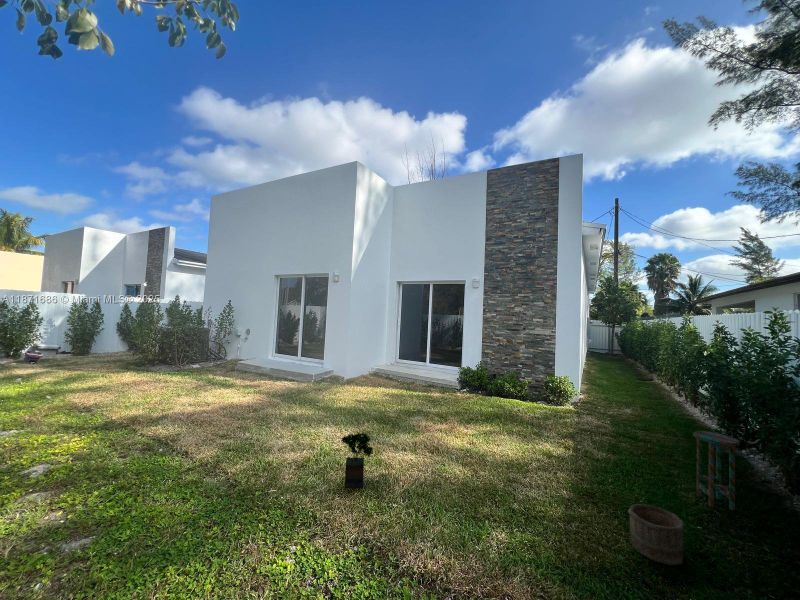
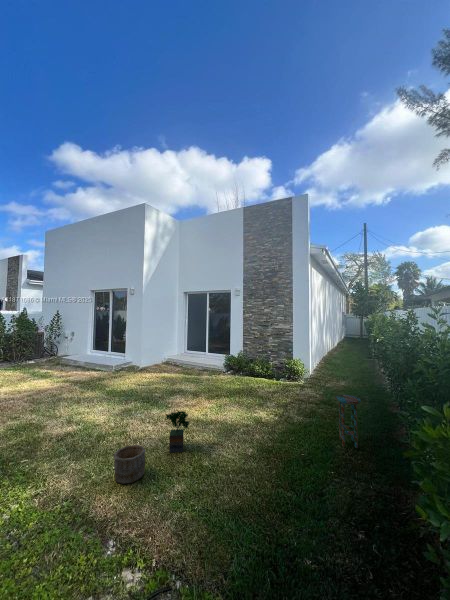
potted tree: present [341,433,373,488] -> present [166,411,190,452]
wooden bucket: present [628,504,684,565] -> present [114,445,146,484]

